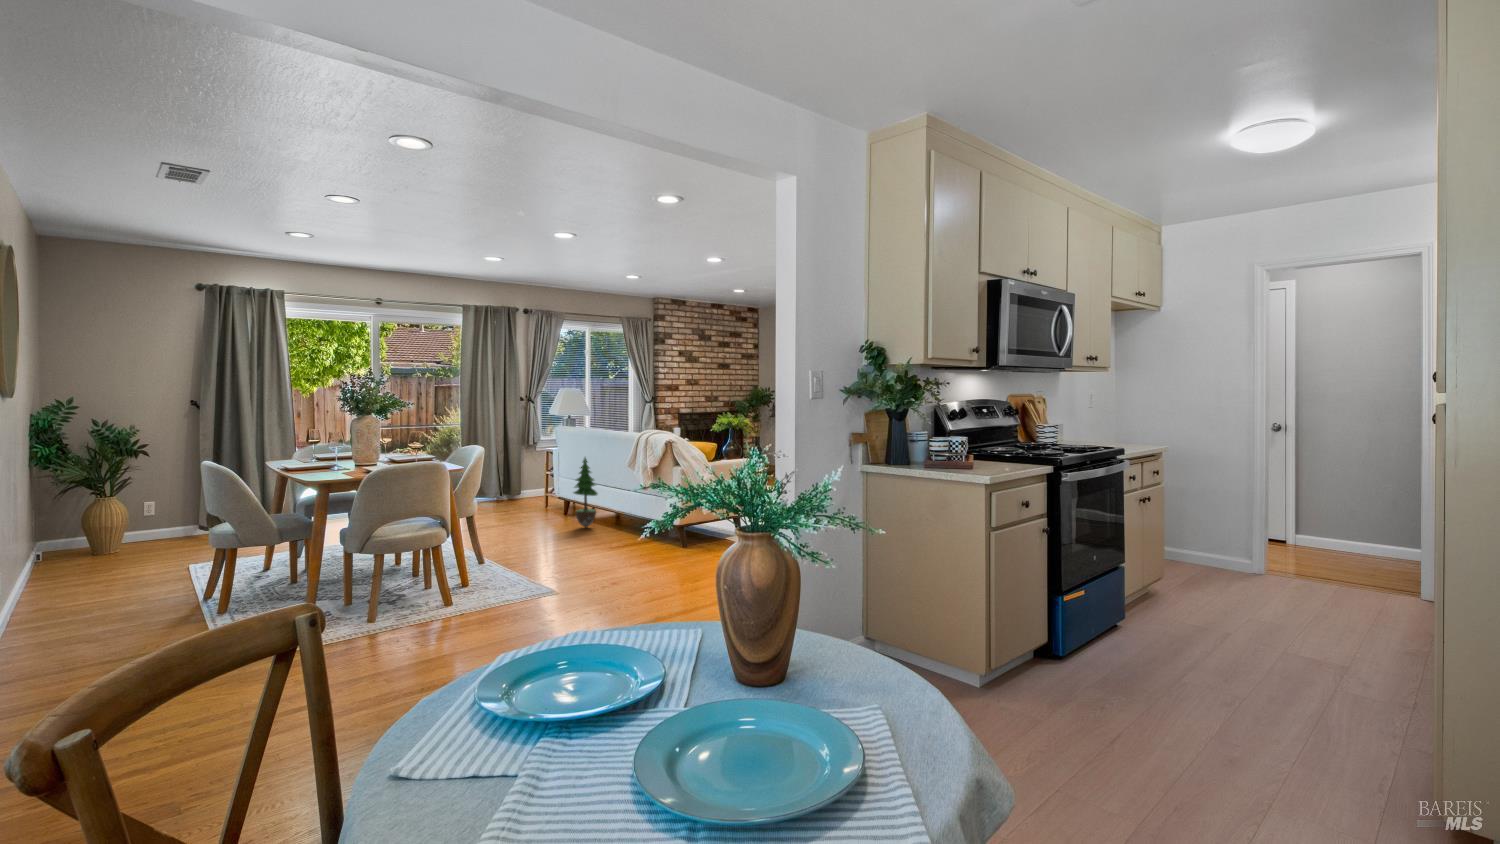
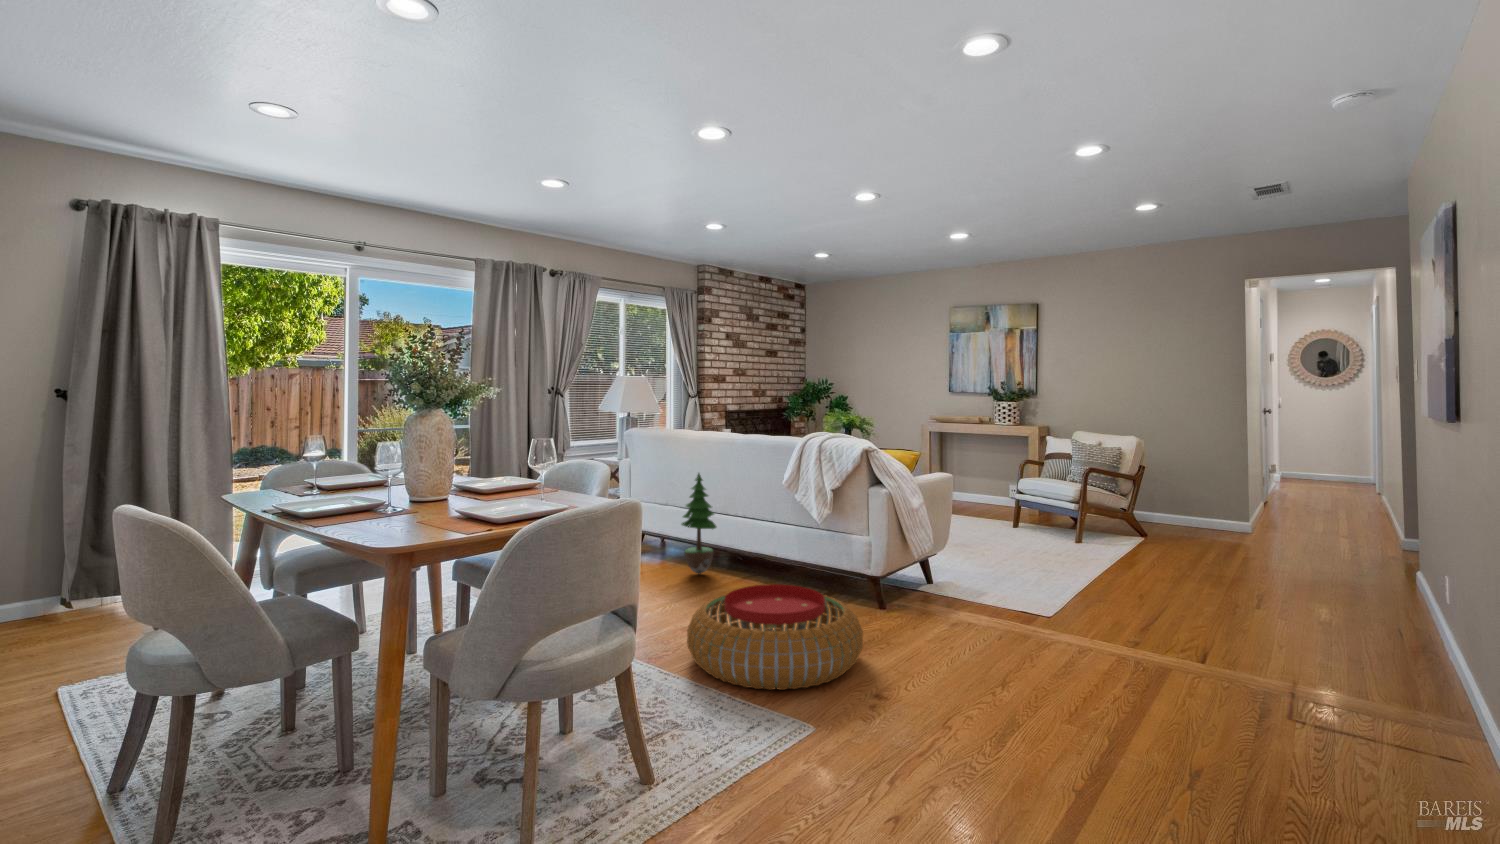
pouf: none [513,524,625,580] -> present [687,584,863,690]

